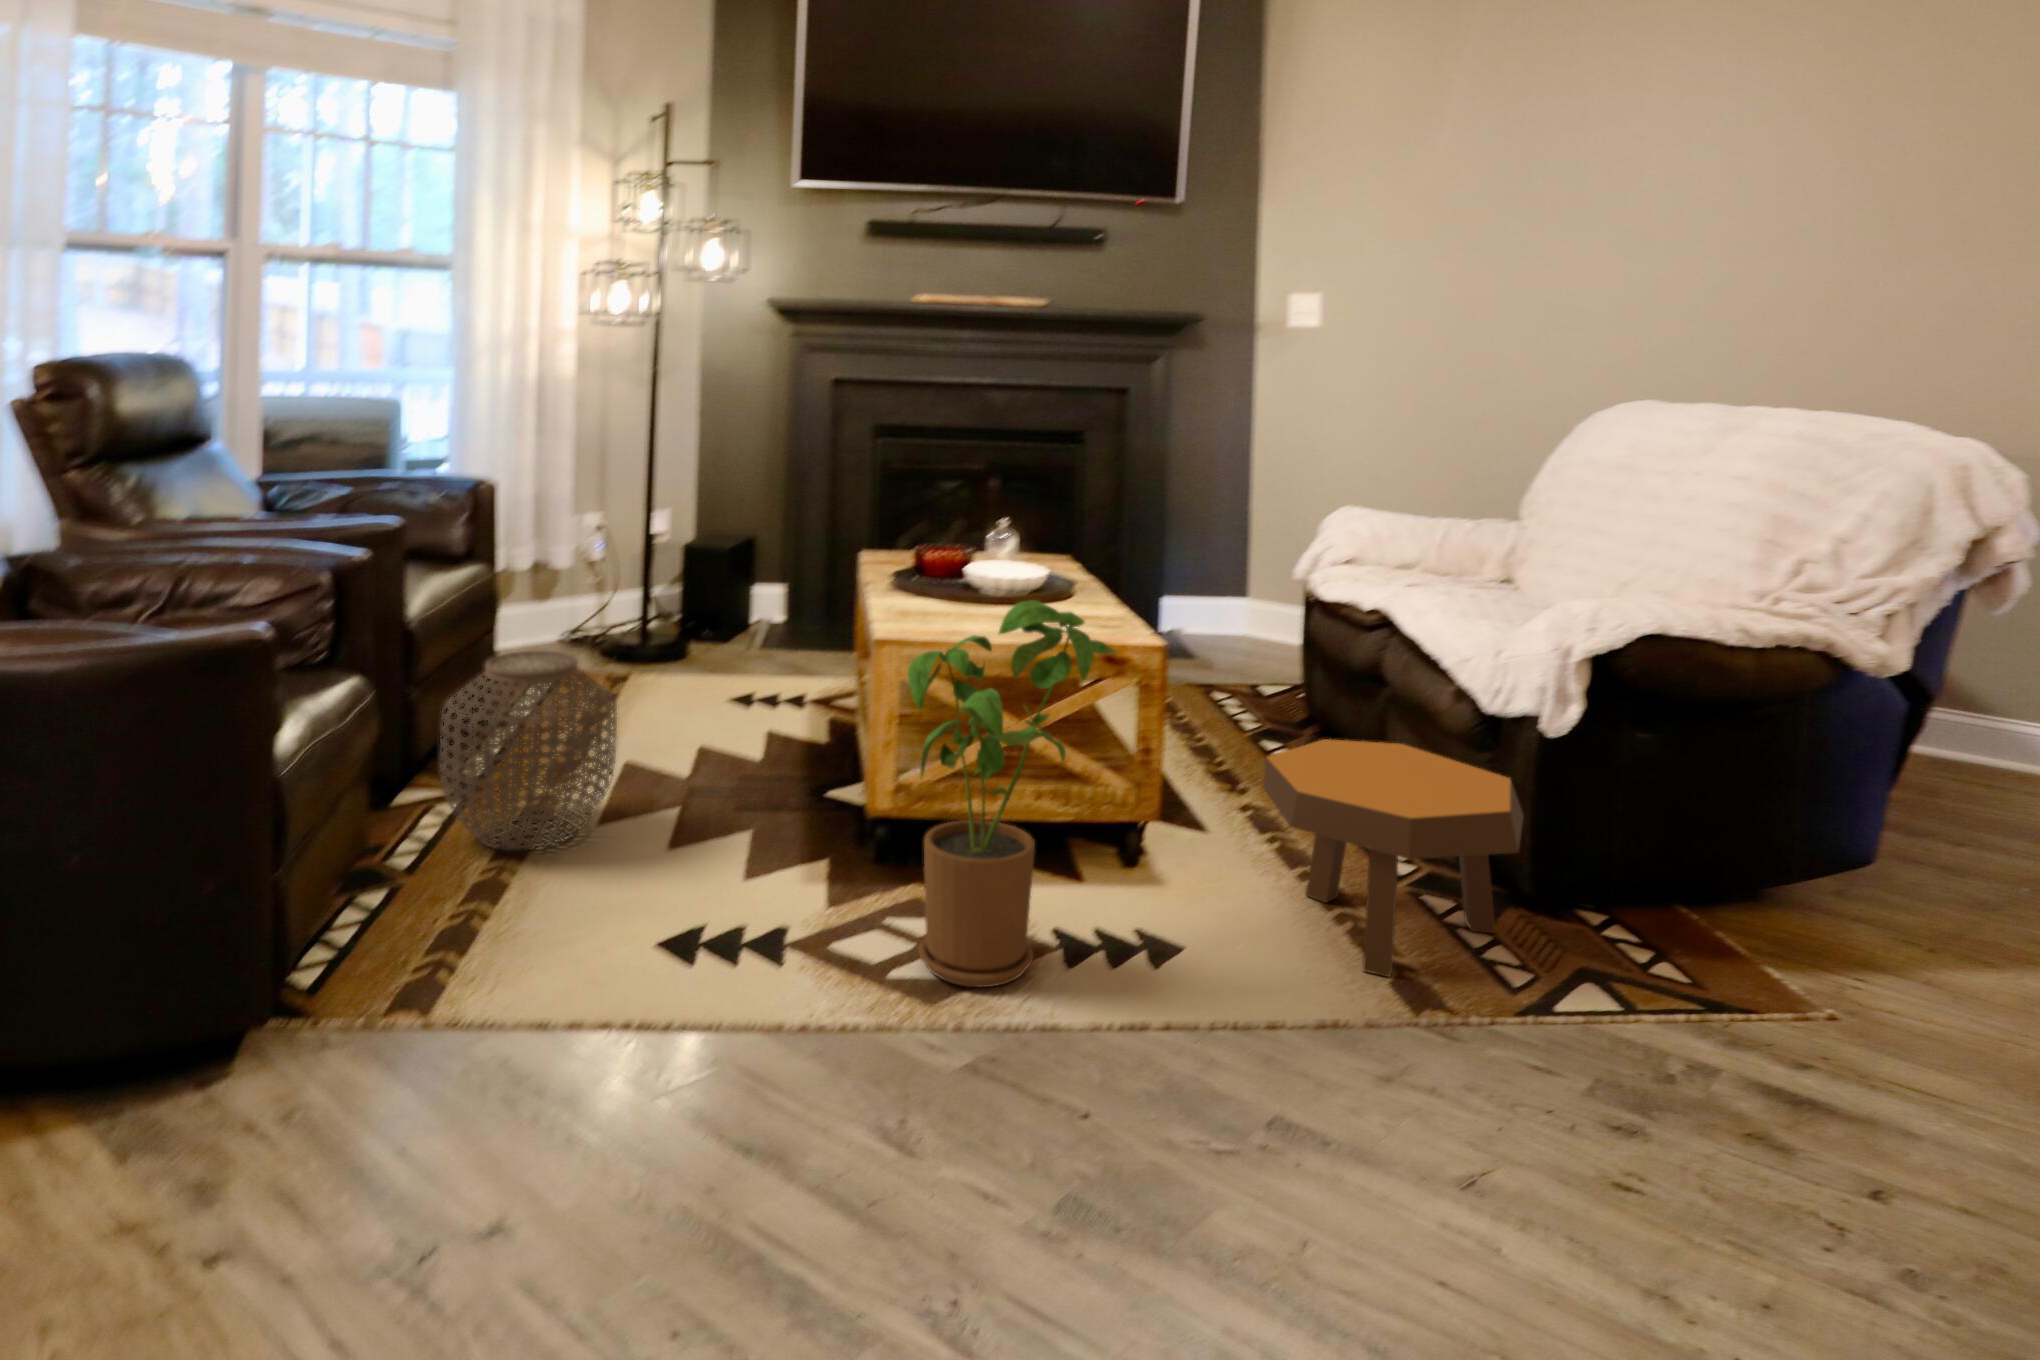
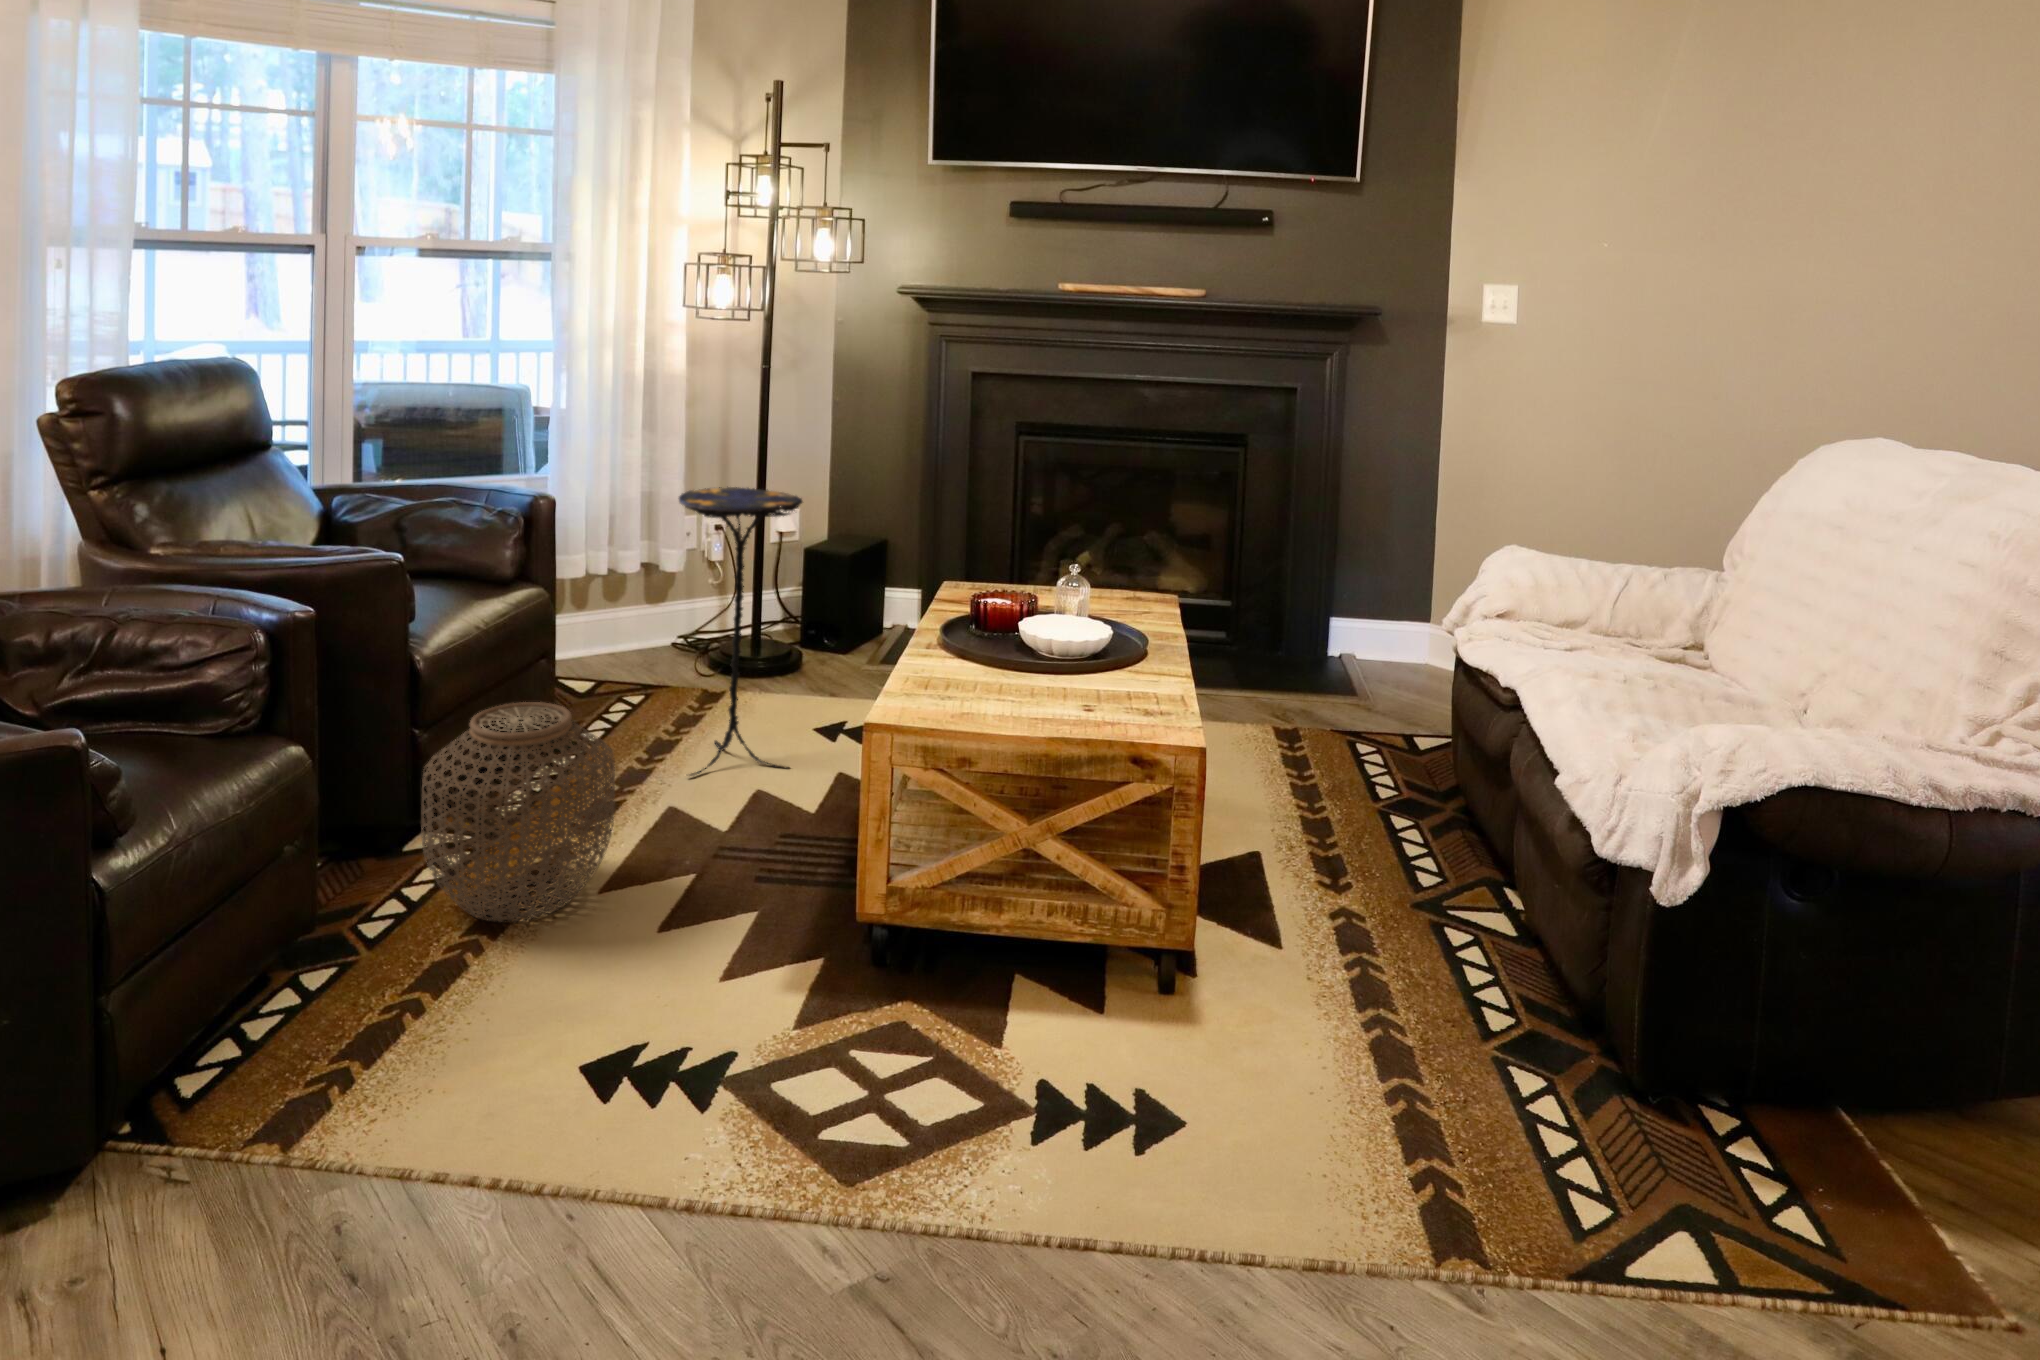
side table: none [625,470,742,739] -> present [679,487,802,776]
house plant: present [908,600,1118,987] -> none [849,720,1106,1166]
footstool: present [1263,739,1524,977] -> none [1309,867,1627,1197]

